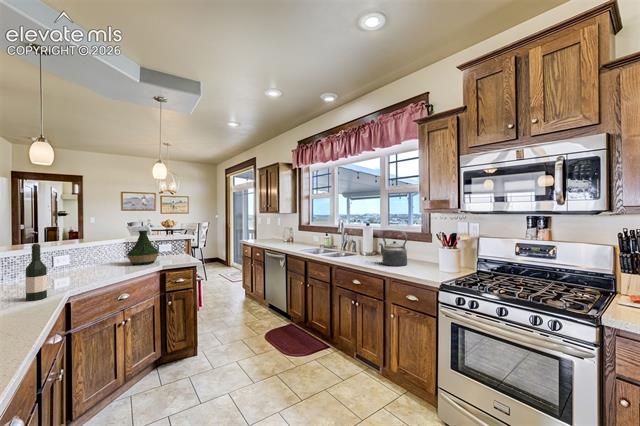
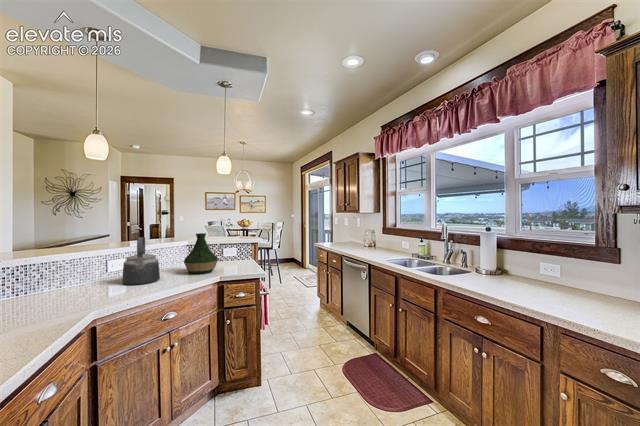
kettle: present [379,230,407,266] -> present [122,237,160,285]
wine bottle: present [25,244,47,301] -> none [35,253,60,328]

